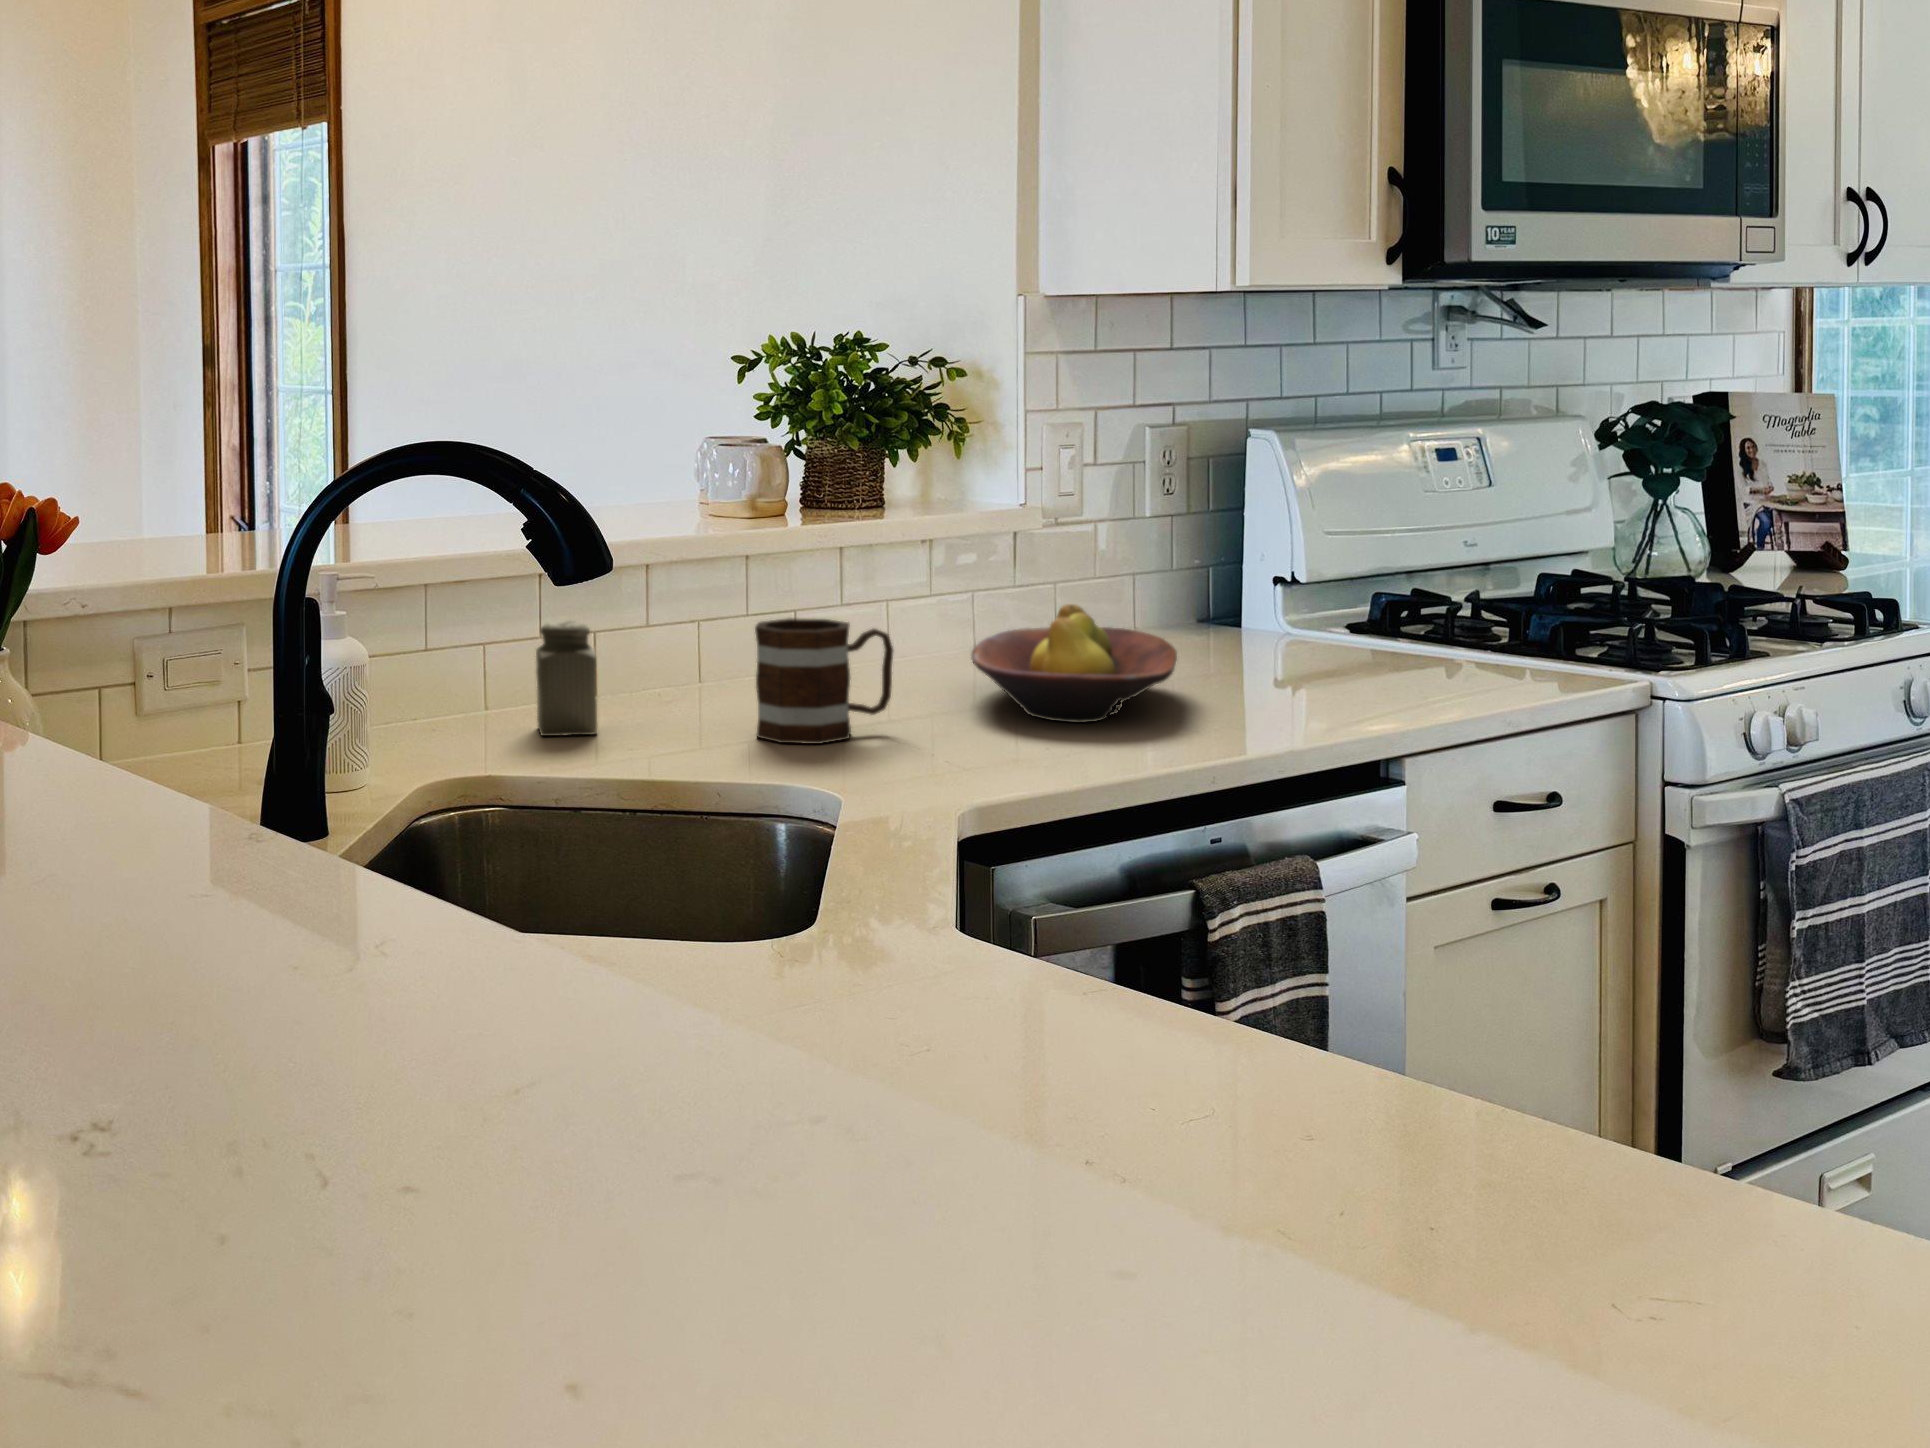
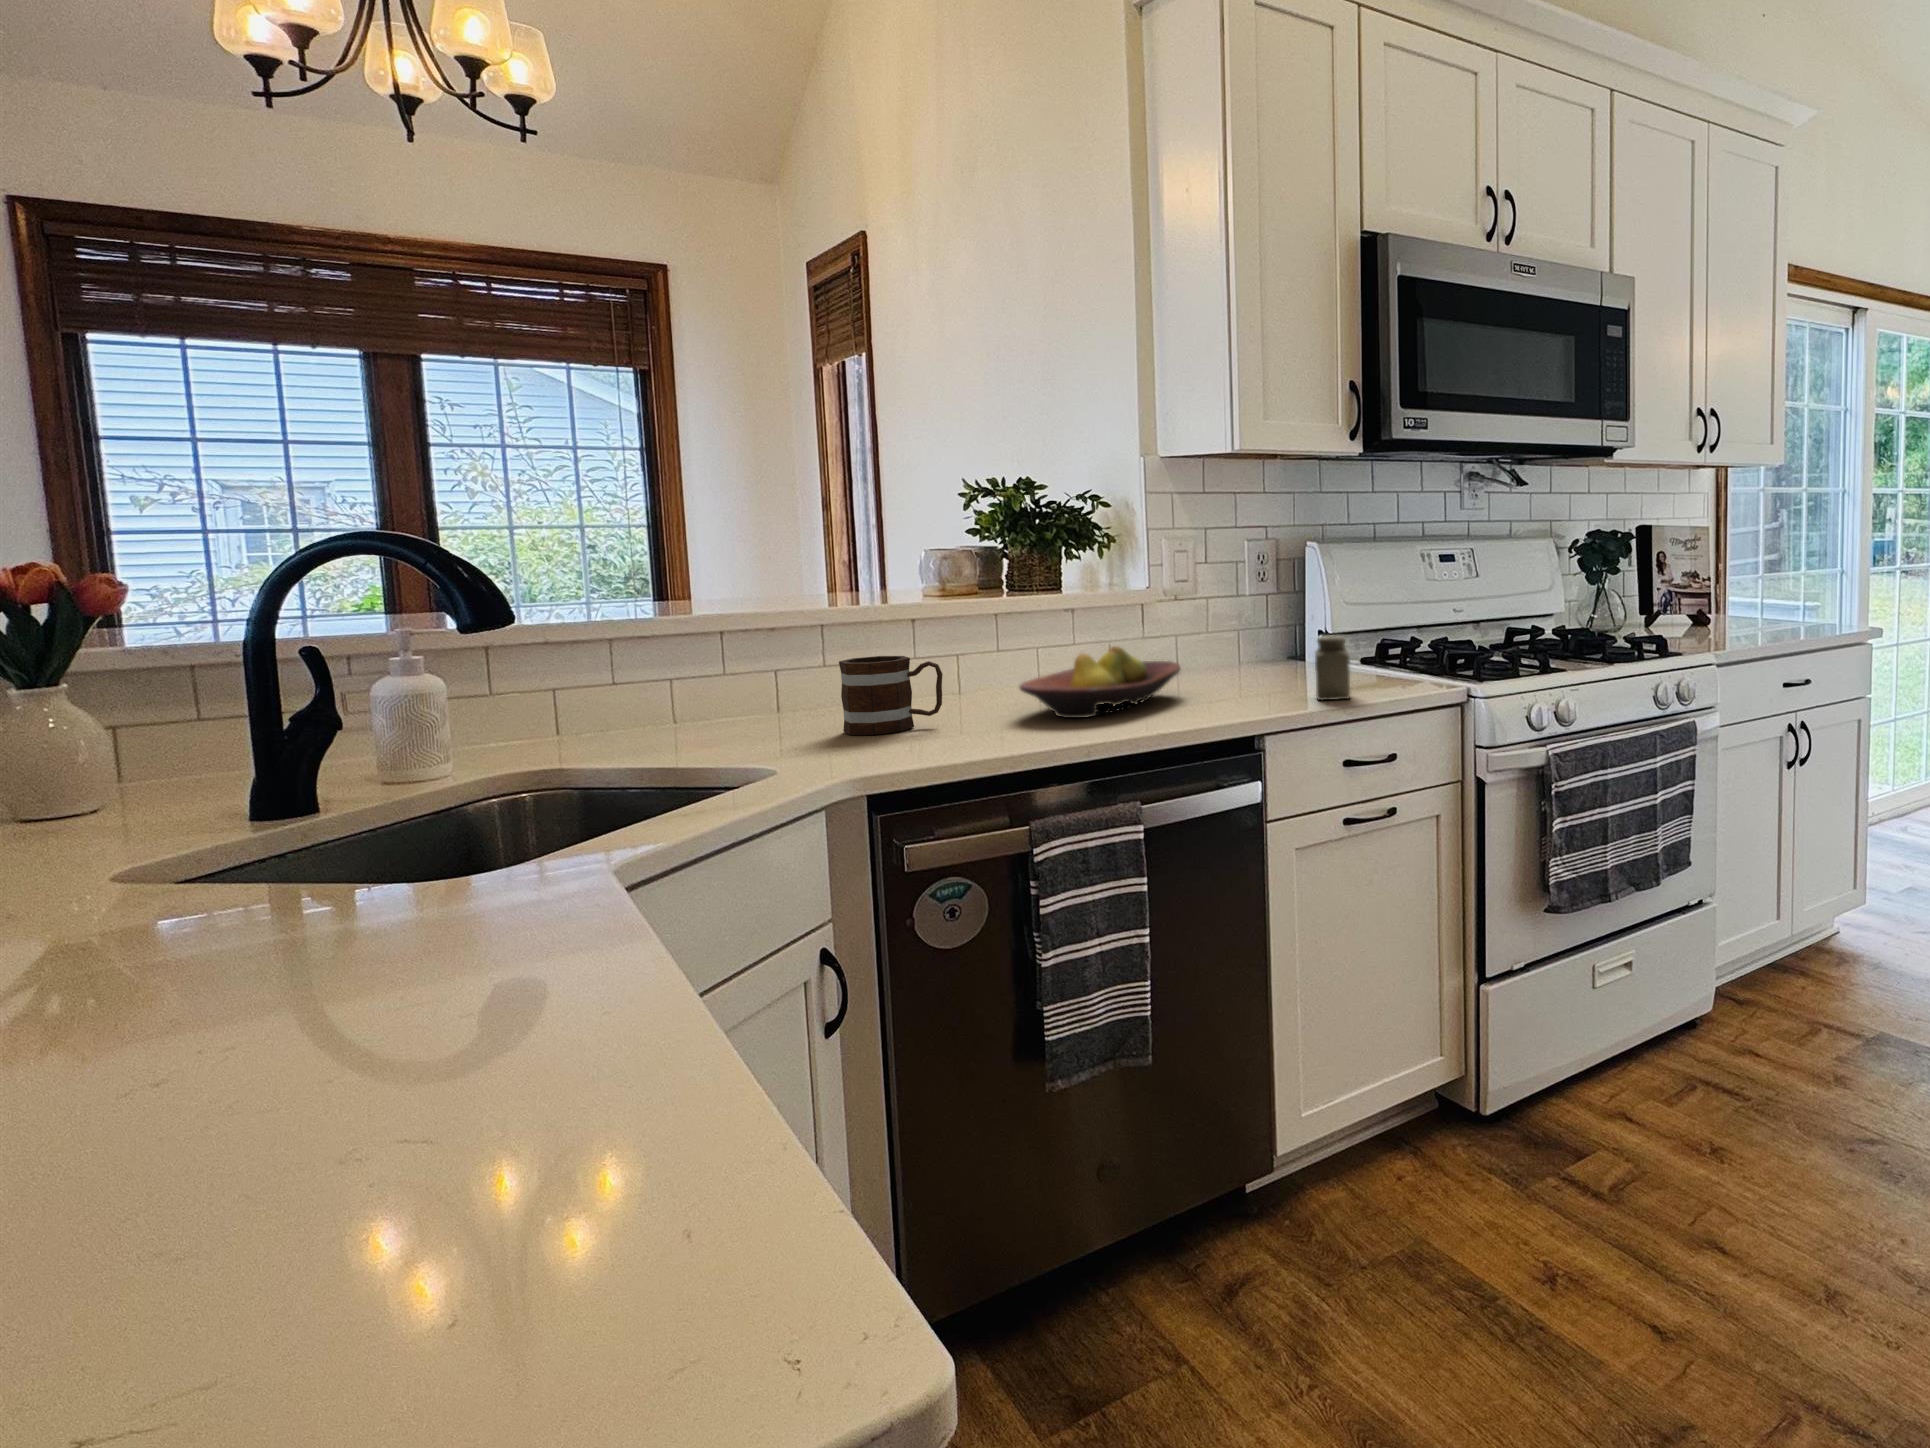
salt shaker: present [536,621,597,736] -> present [1315,636,1350,700]

